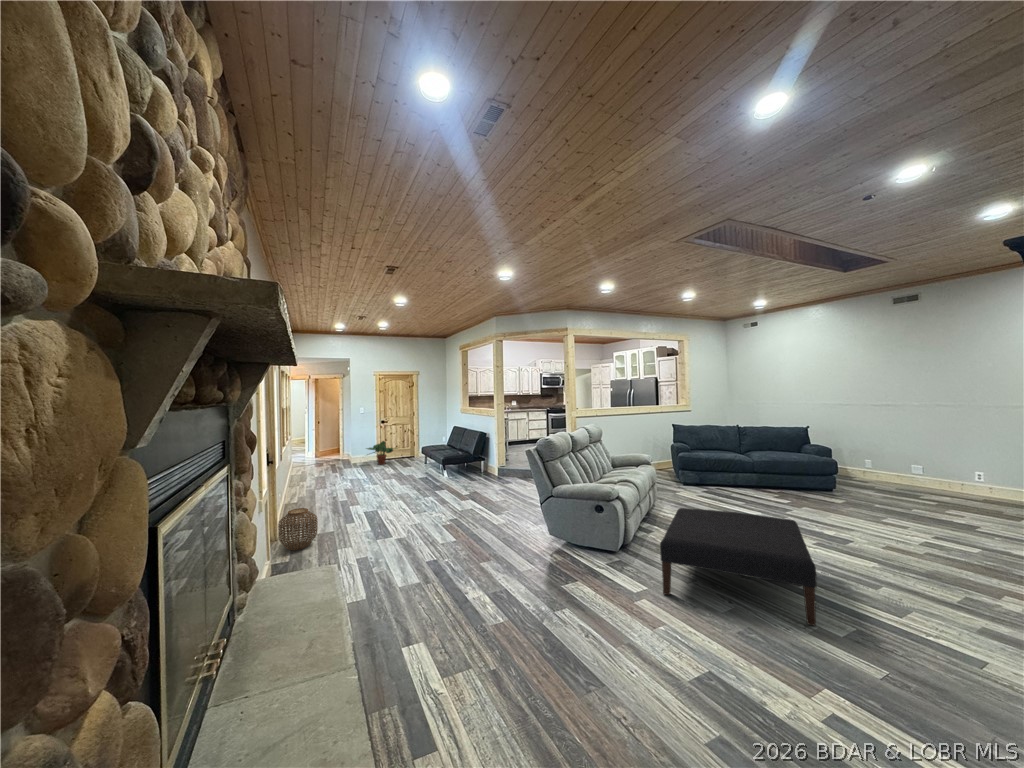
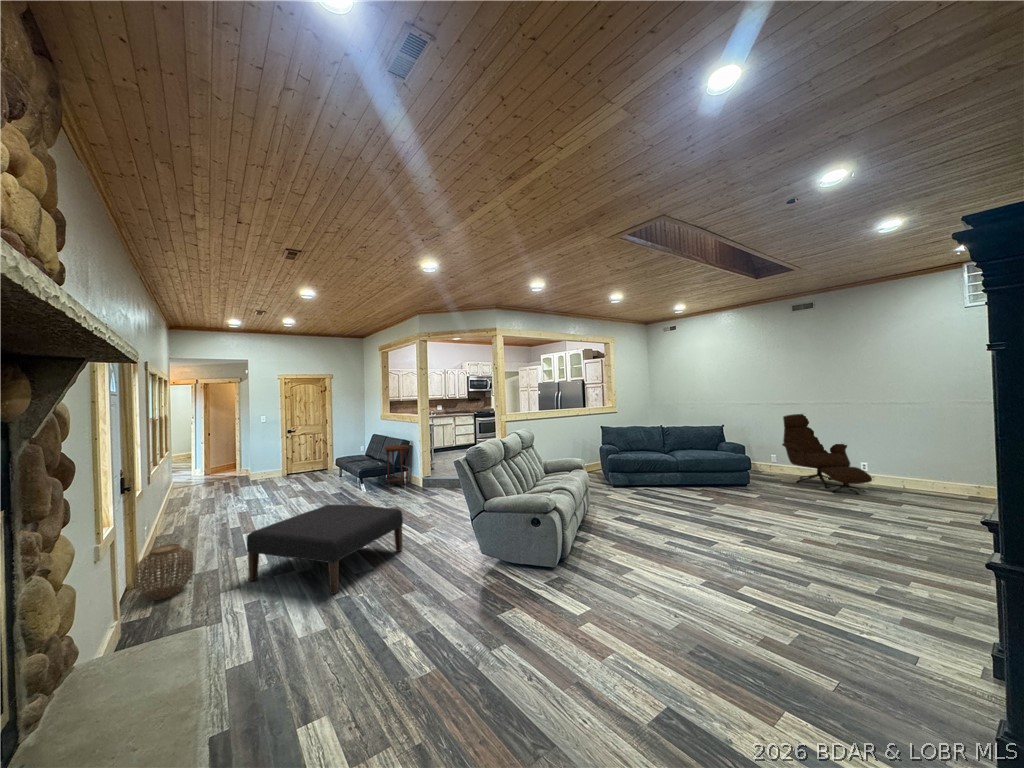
lounge chair: none [881,415,992,507] -> present [782,414,872,495]
side table: none [463,436,485,476] -> present [384,445,409,487]
potted plant: present [367,441,393,465] -> none [267,453,312,481]
ottoman: present [660,508,817,626] -> present [247,505,403,594]

